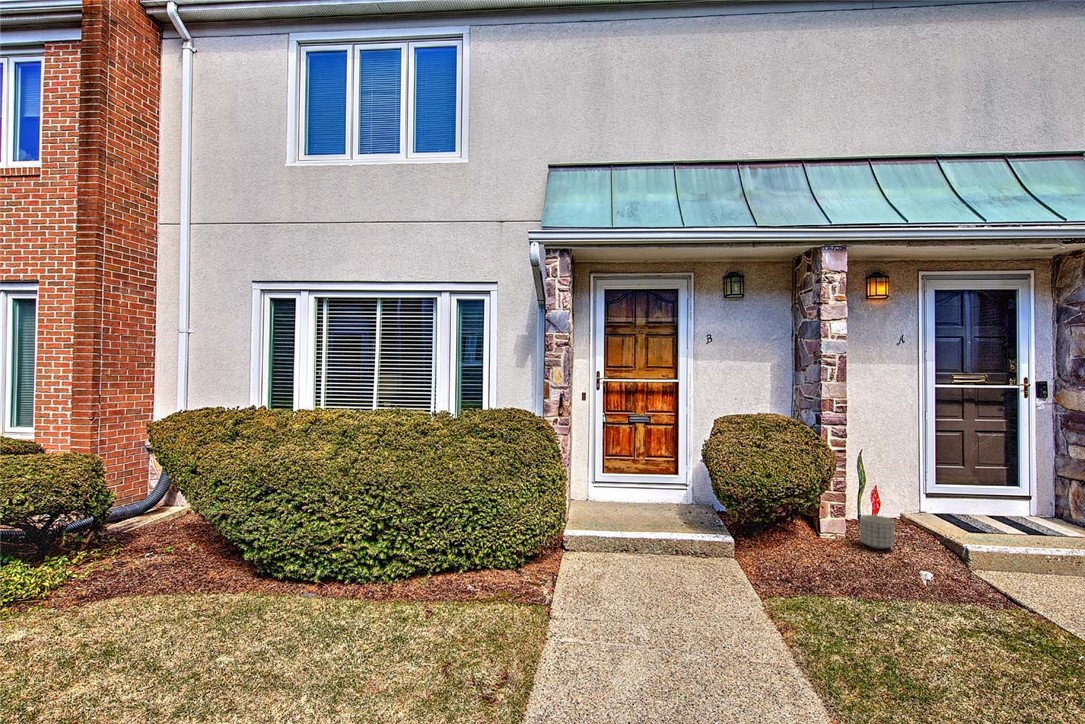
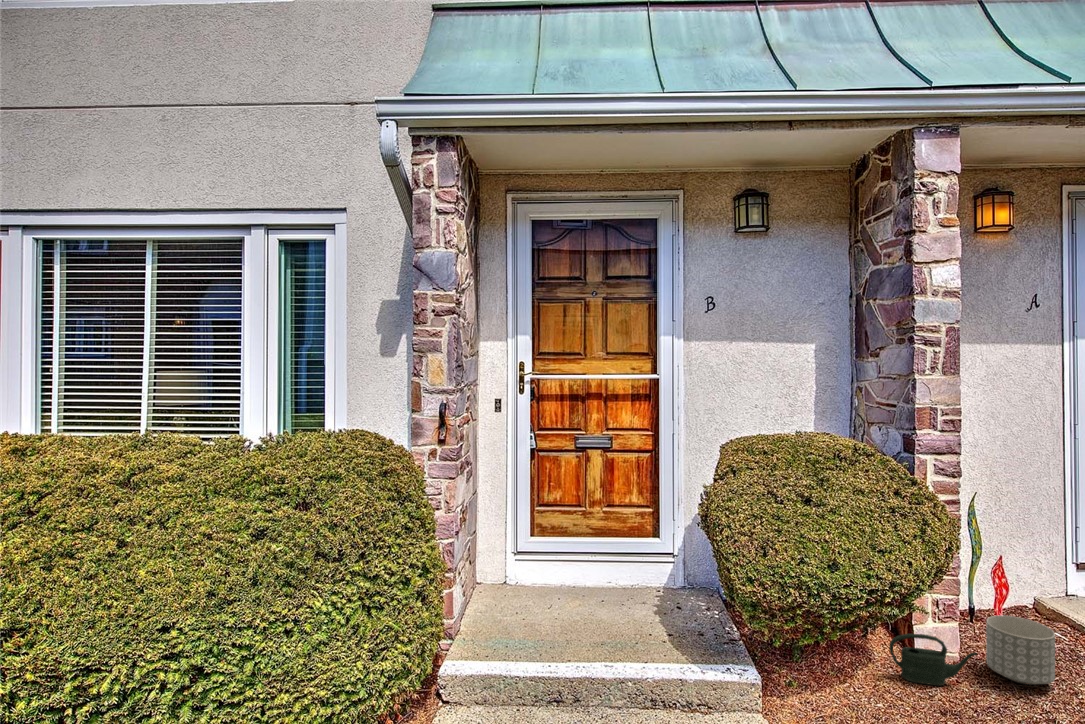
watering can: none [805,522,852,549] -> present [889,634,977,685]

